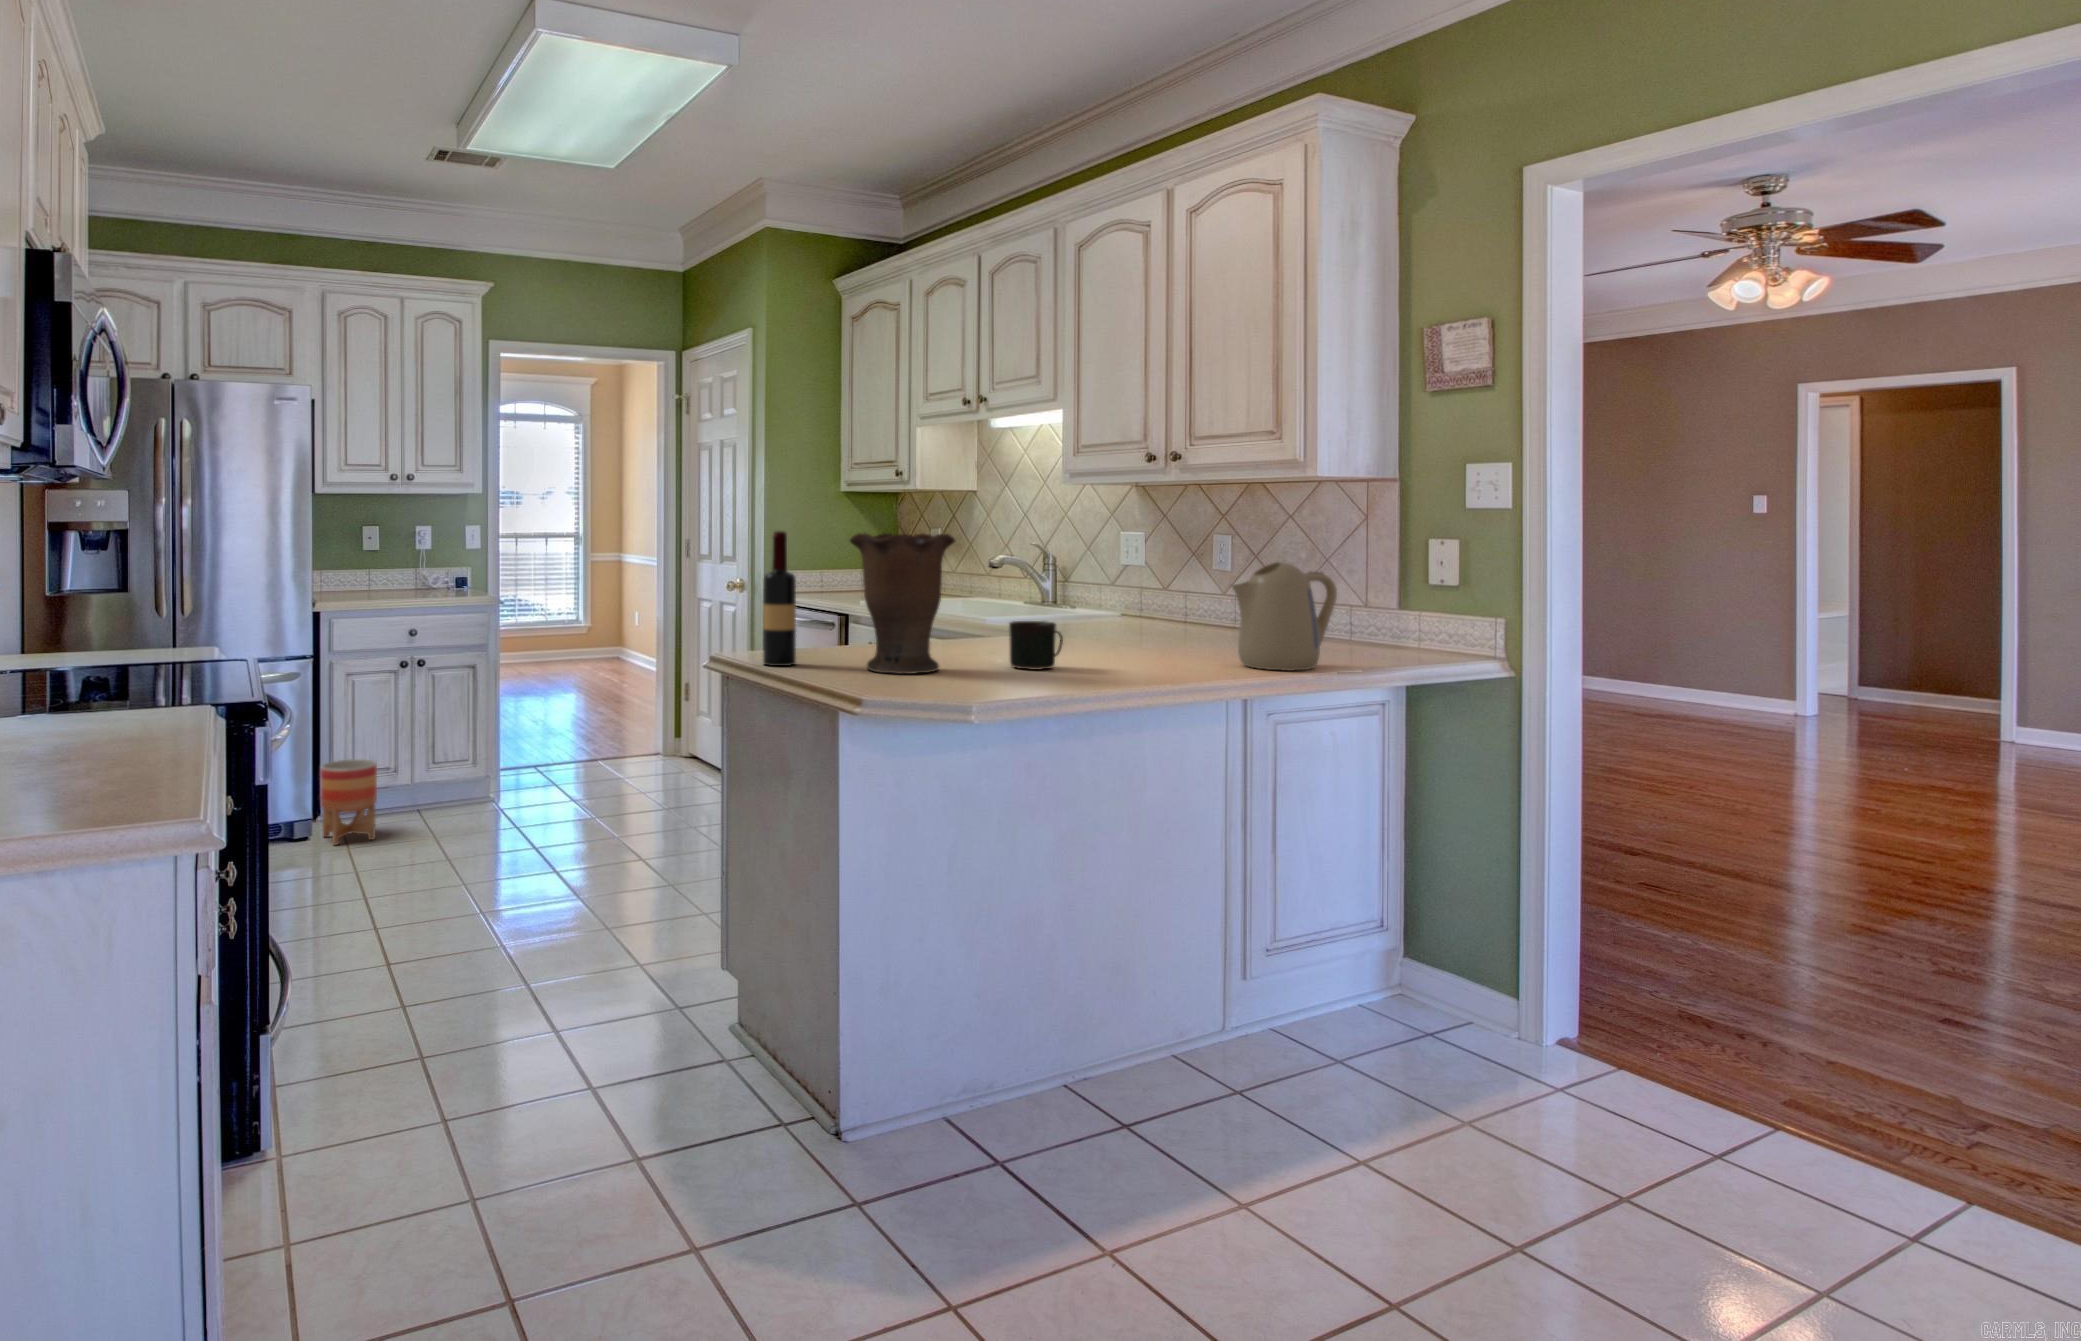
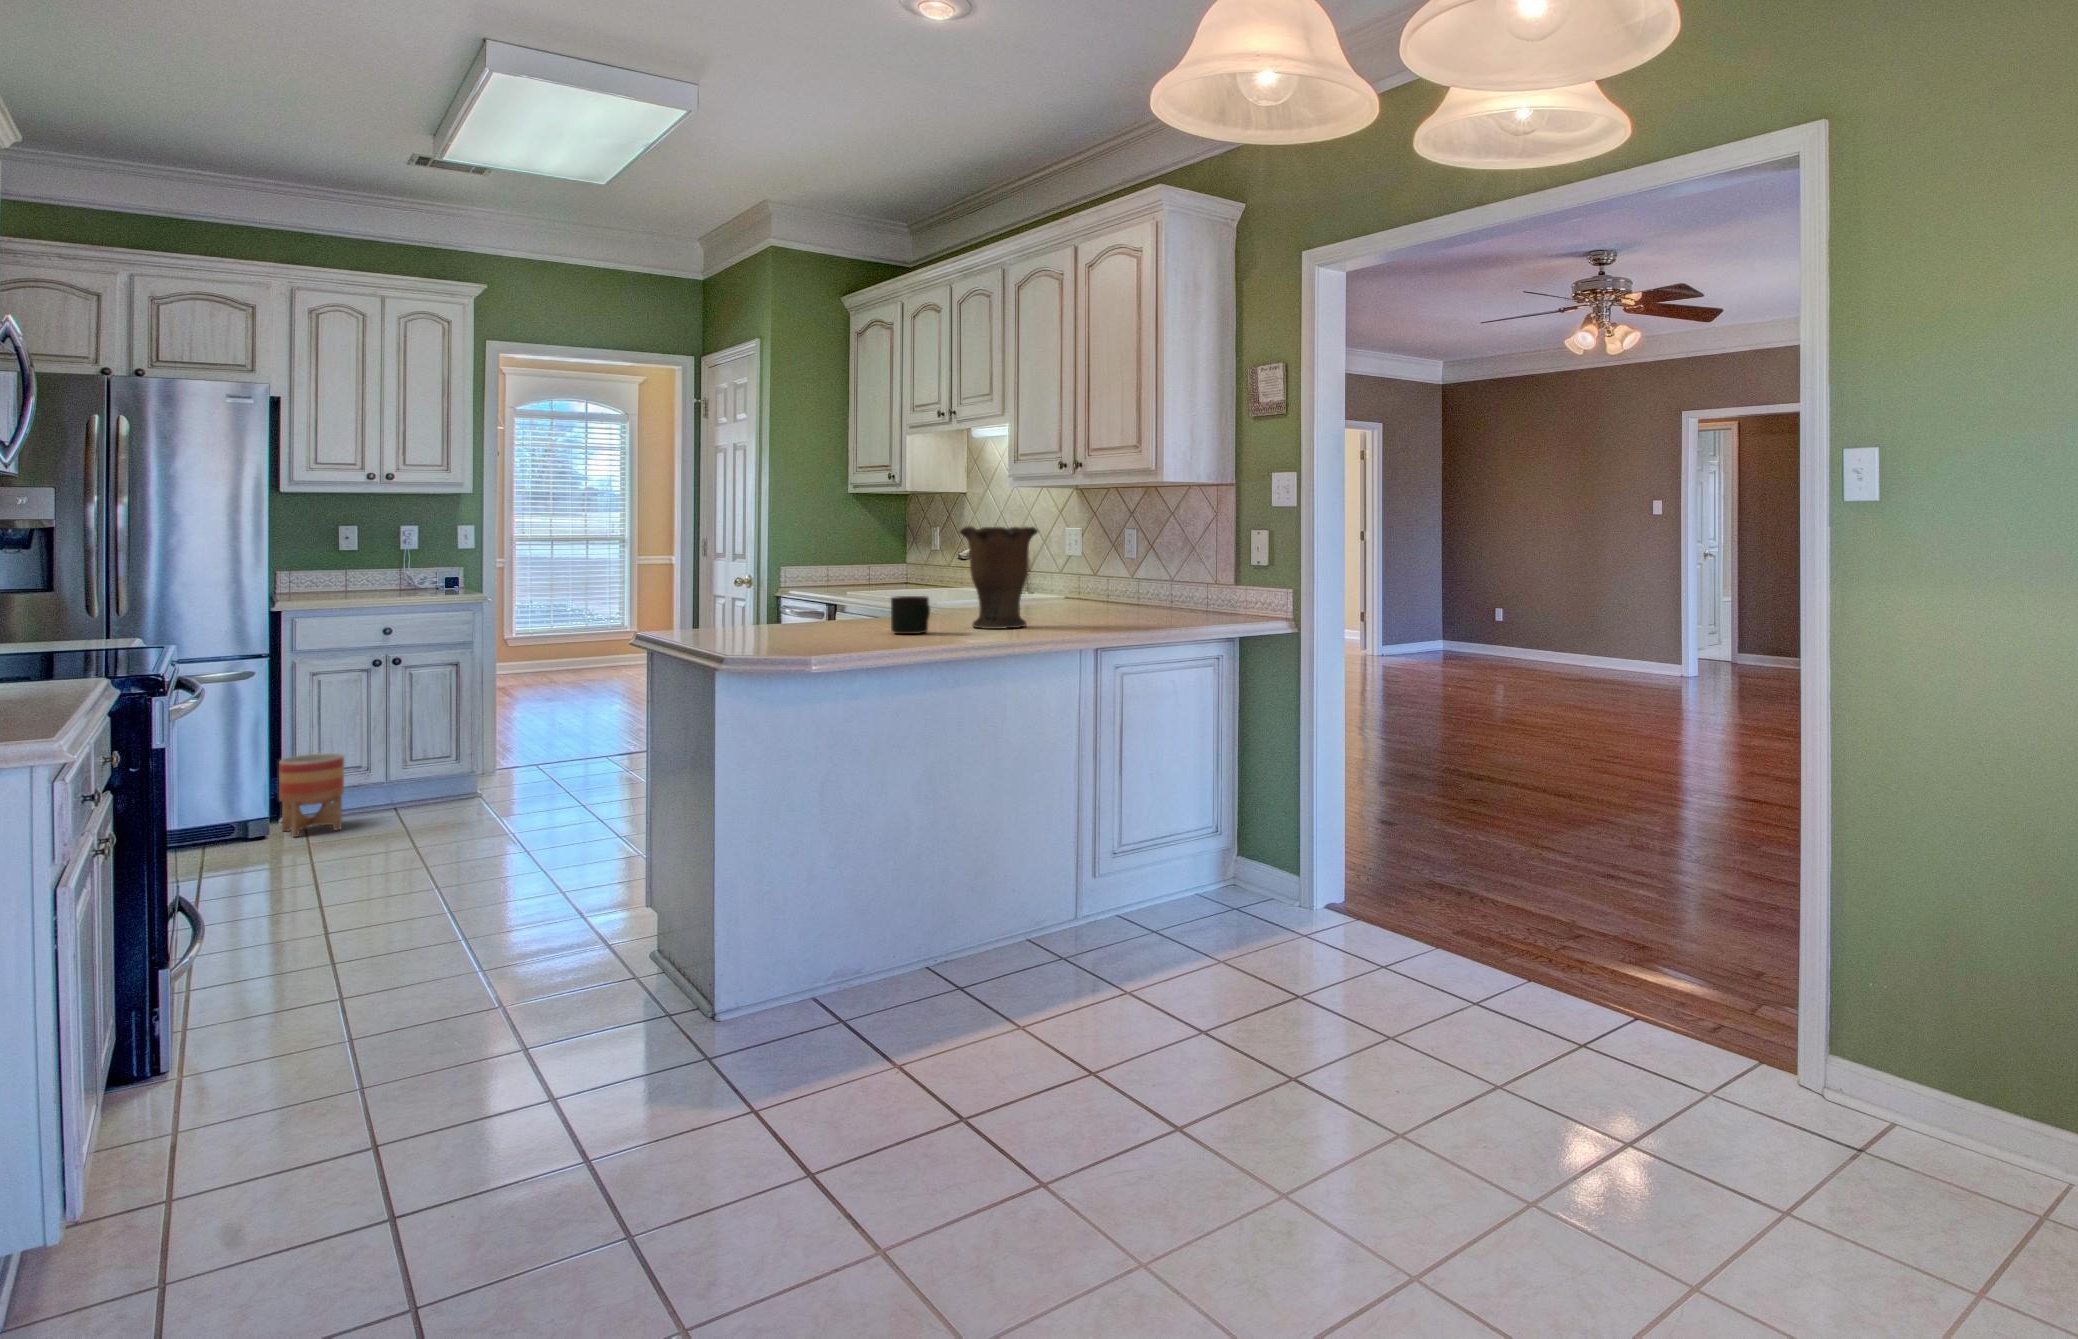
wine bottle: present [763,531,796,666] -> none [677,525,707,637]
vase: present [850,533,956,674] -> present [960,527,1038,629]
kettle: present [1232,562,1337,671] -> none [1074,547,1157,630]

